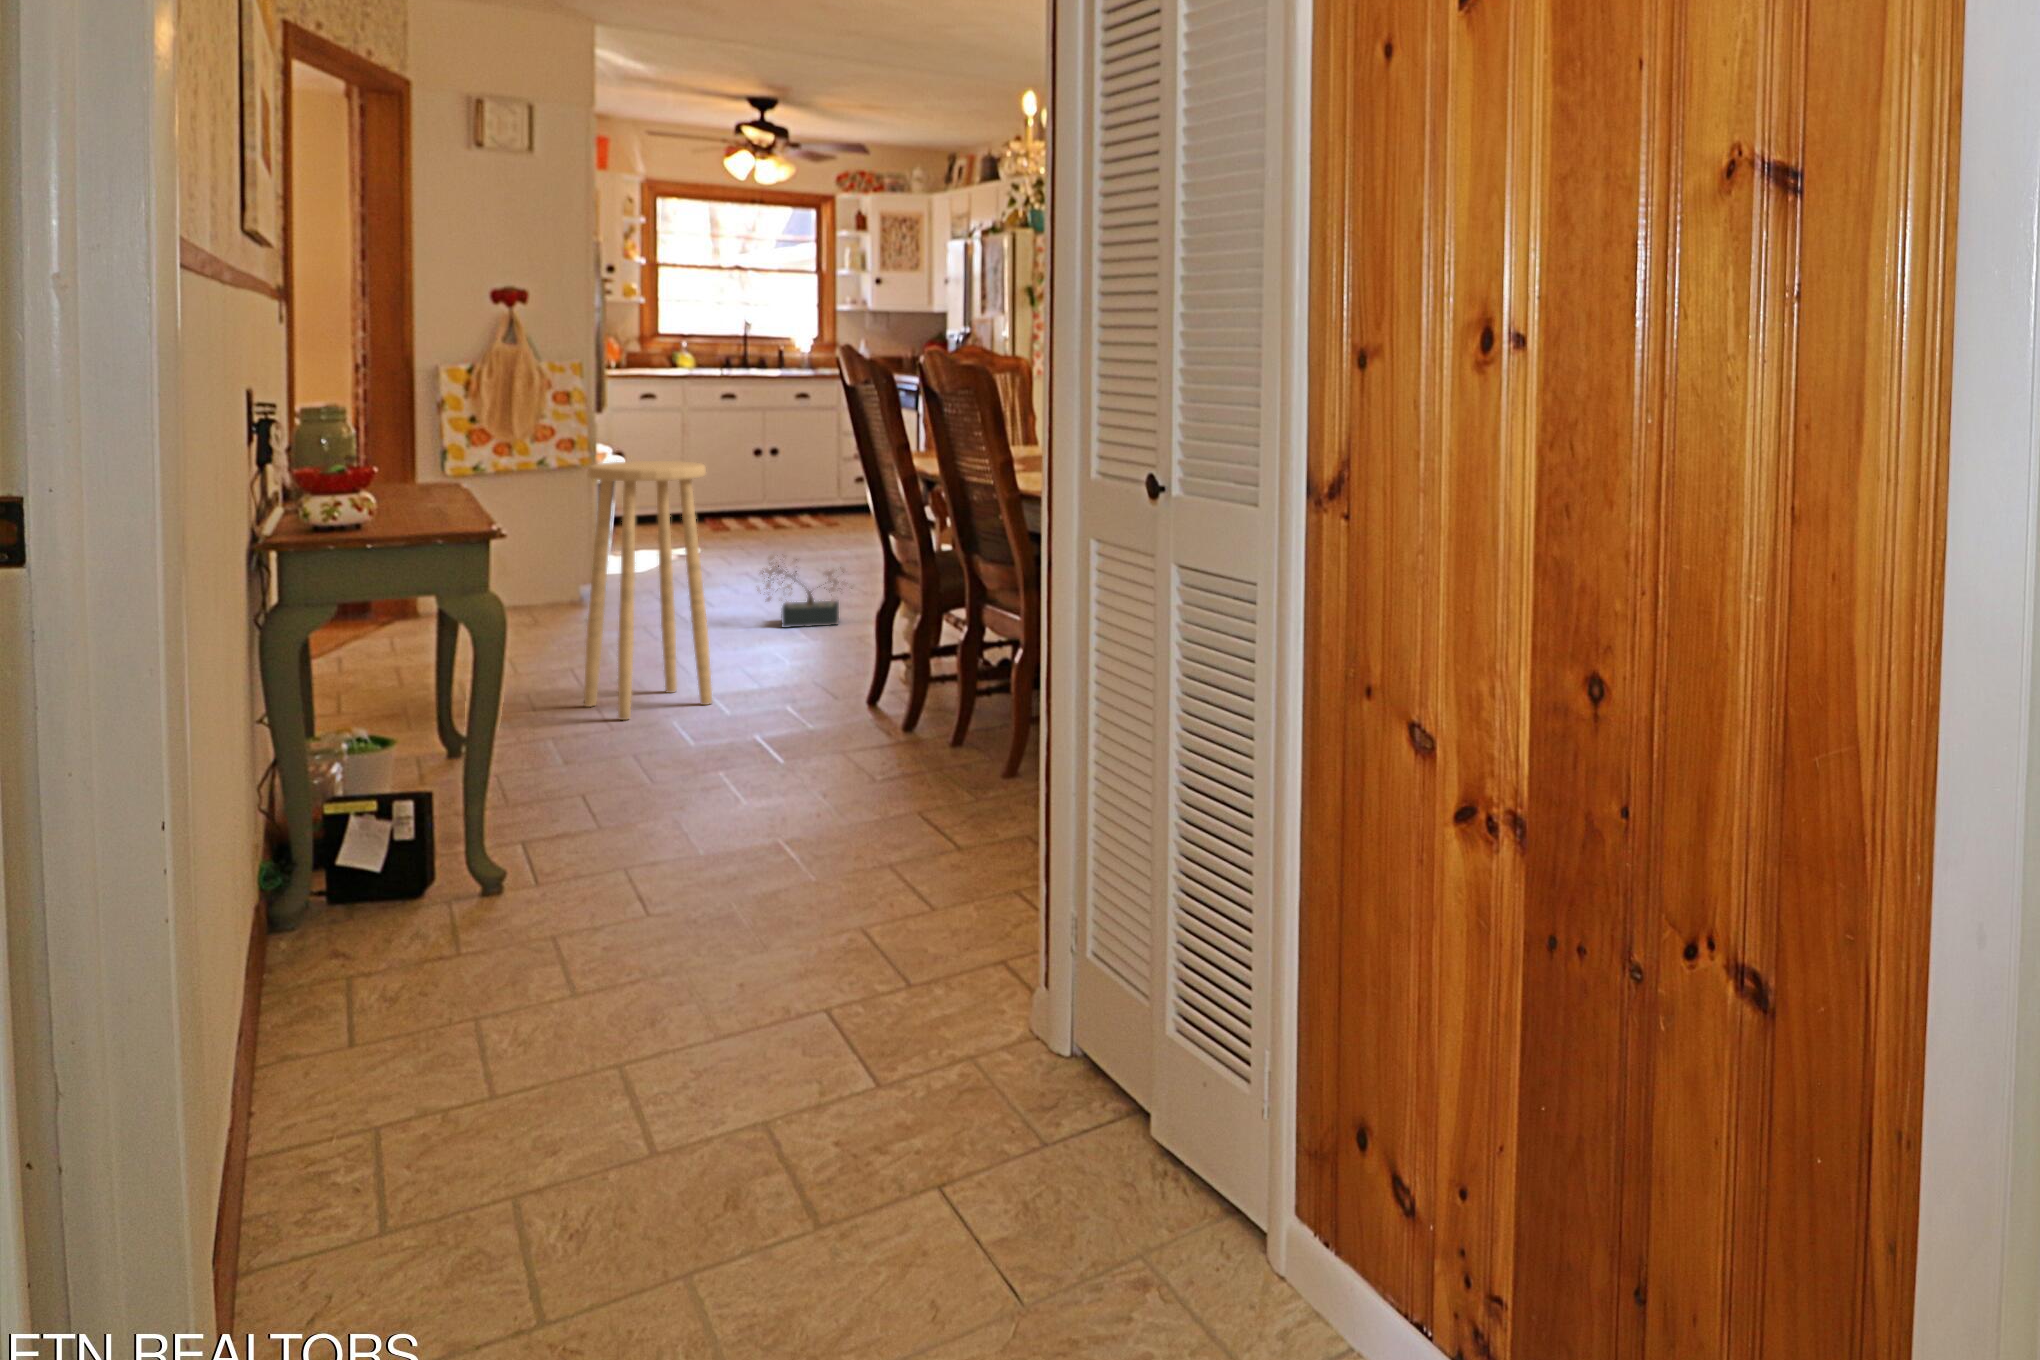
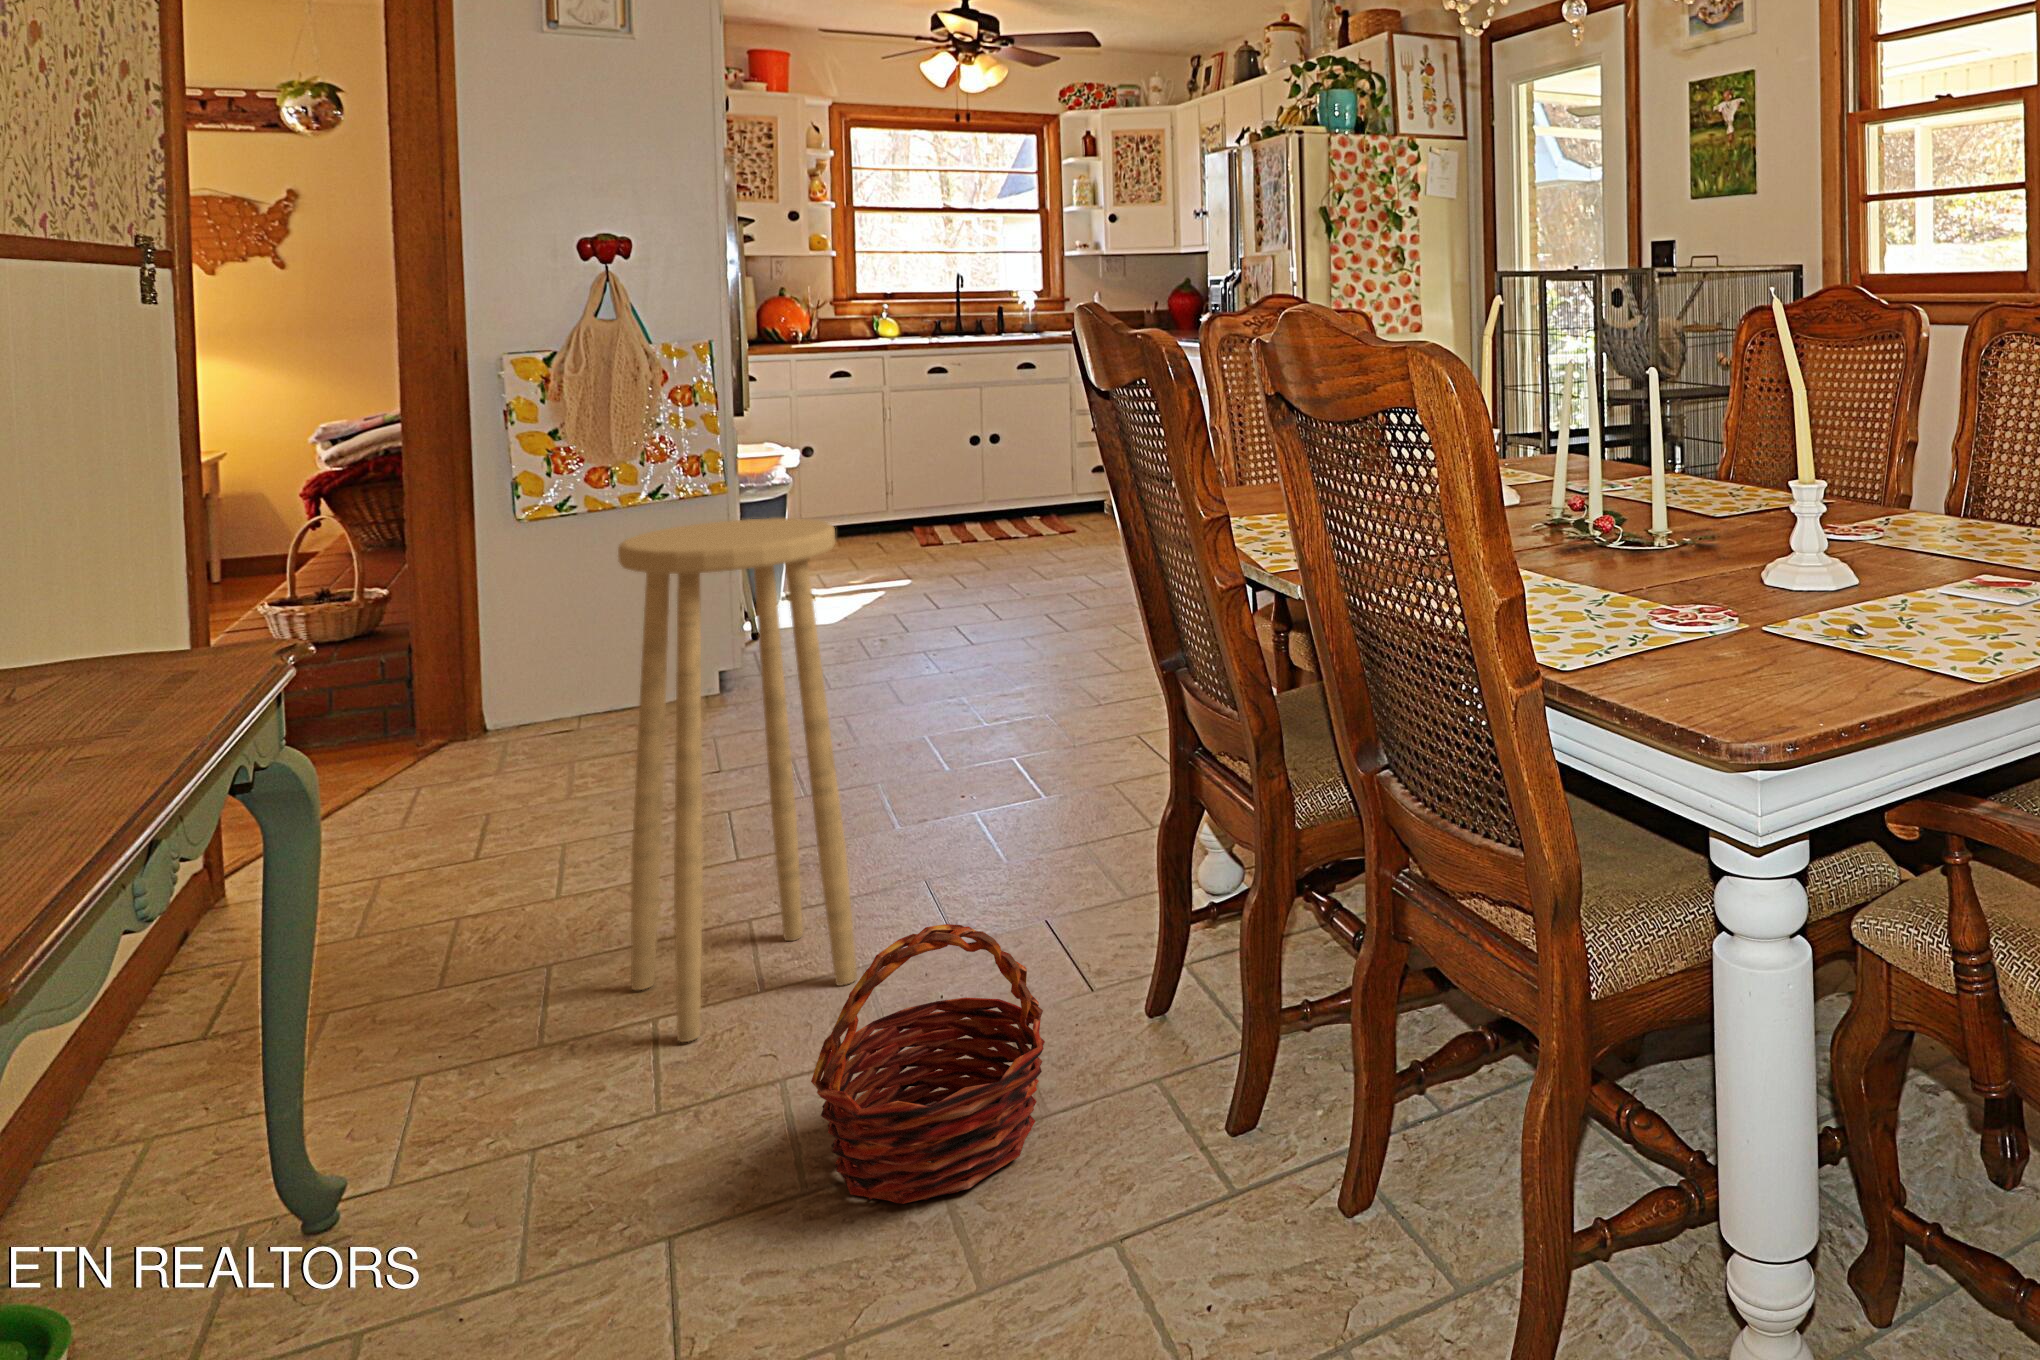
decorative plant: present [760,554,848,628] -> none [954,624,1101,747]
basket: none [707,640,819,754] -> present [811,924,1045,1204]

